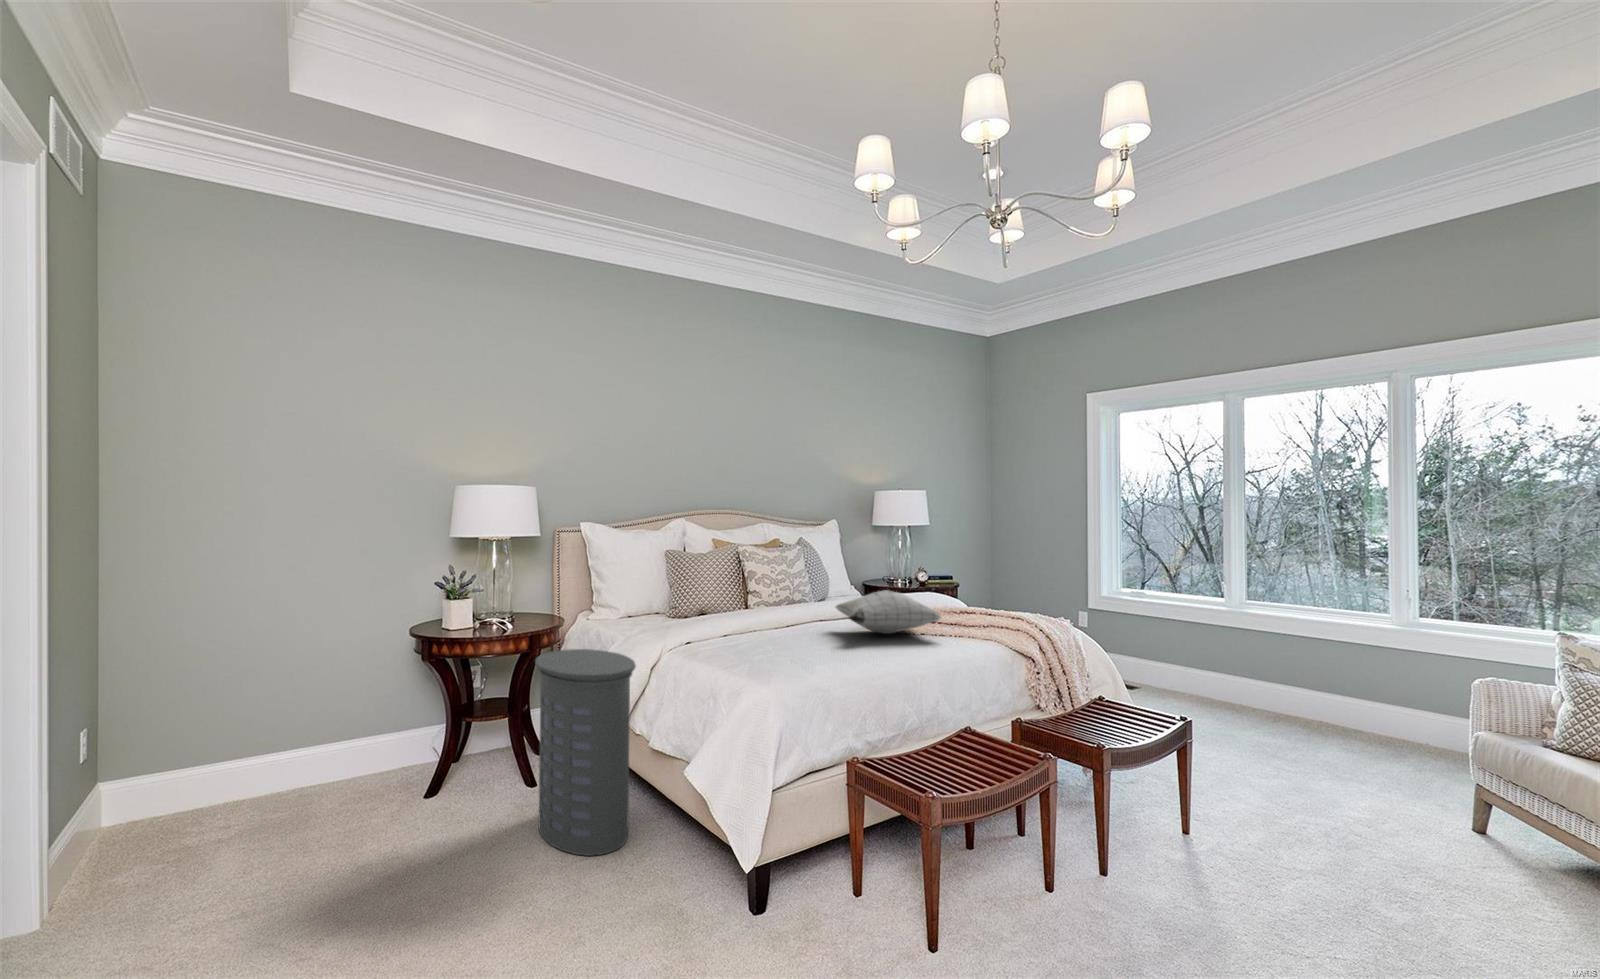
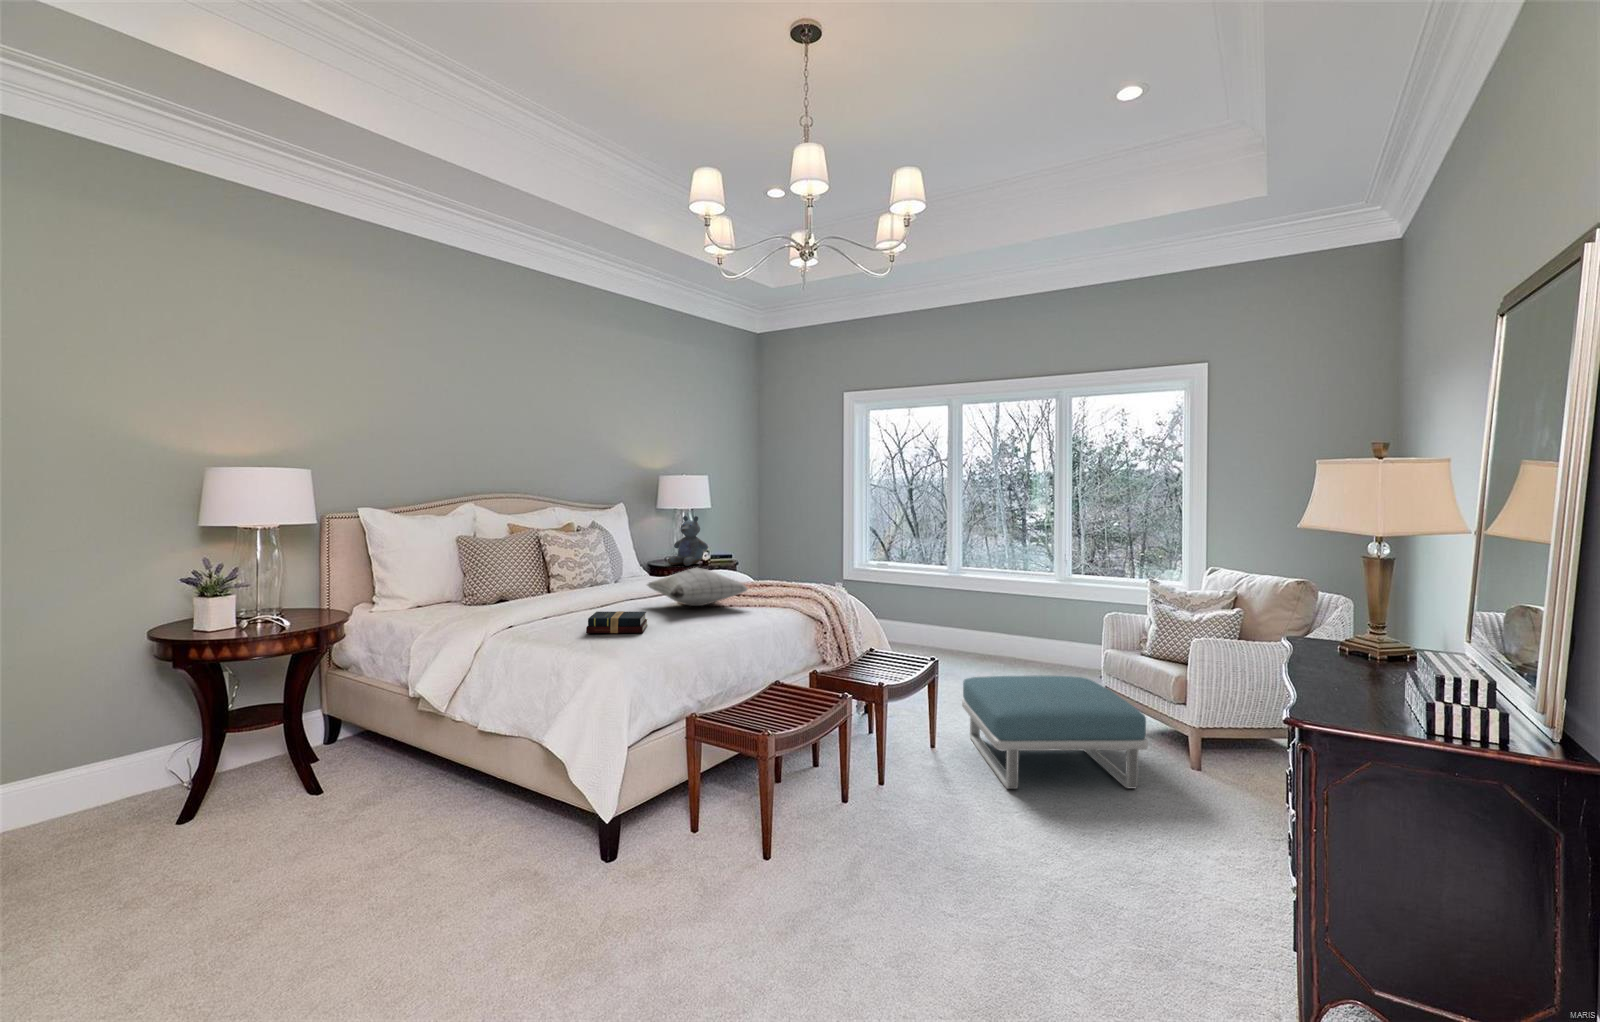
stuffed bear: none [894,534,938,590] -> present [668,516,708,566]
hardback book: none [748,632,818,658] -> present [586,611,647,633]
laundry hamper: present [535,649,636,856] -> none [347,642,468,848]
footstool: none [1225,753,1508,947] -> present [962,676,1148,789]

